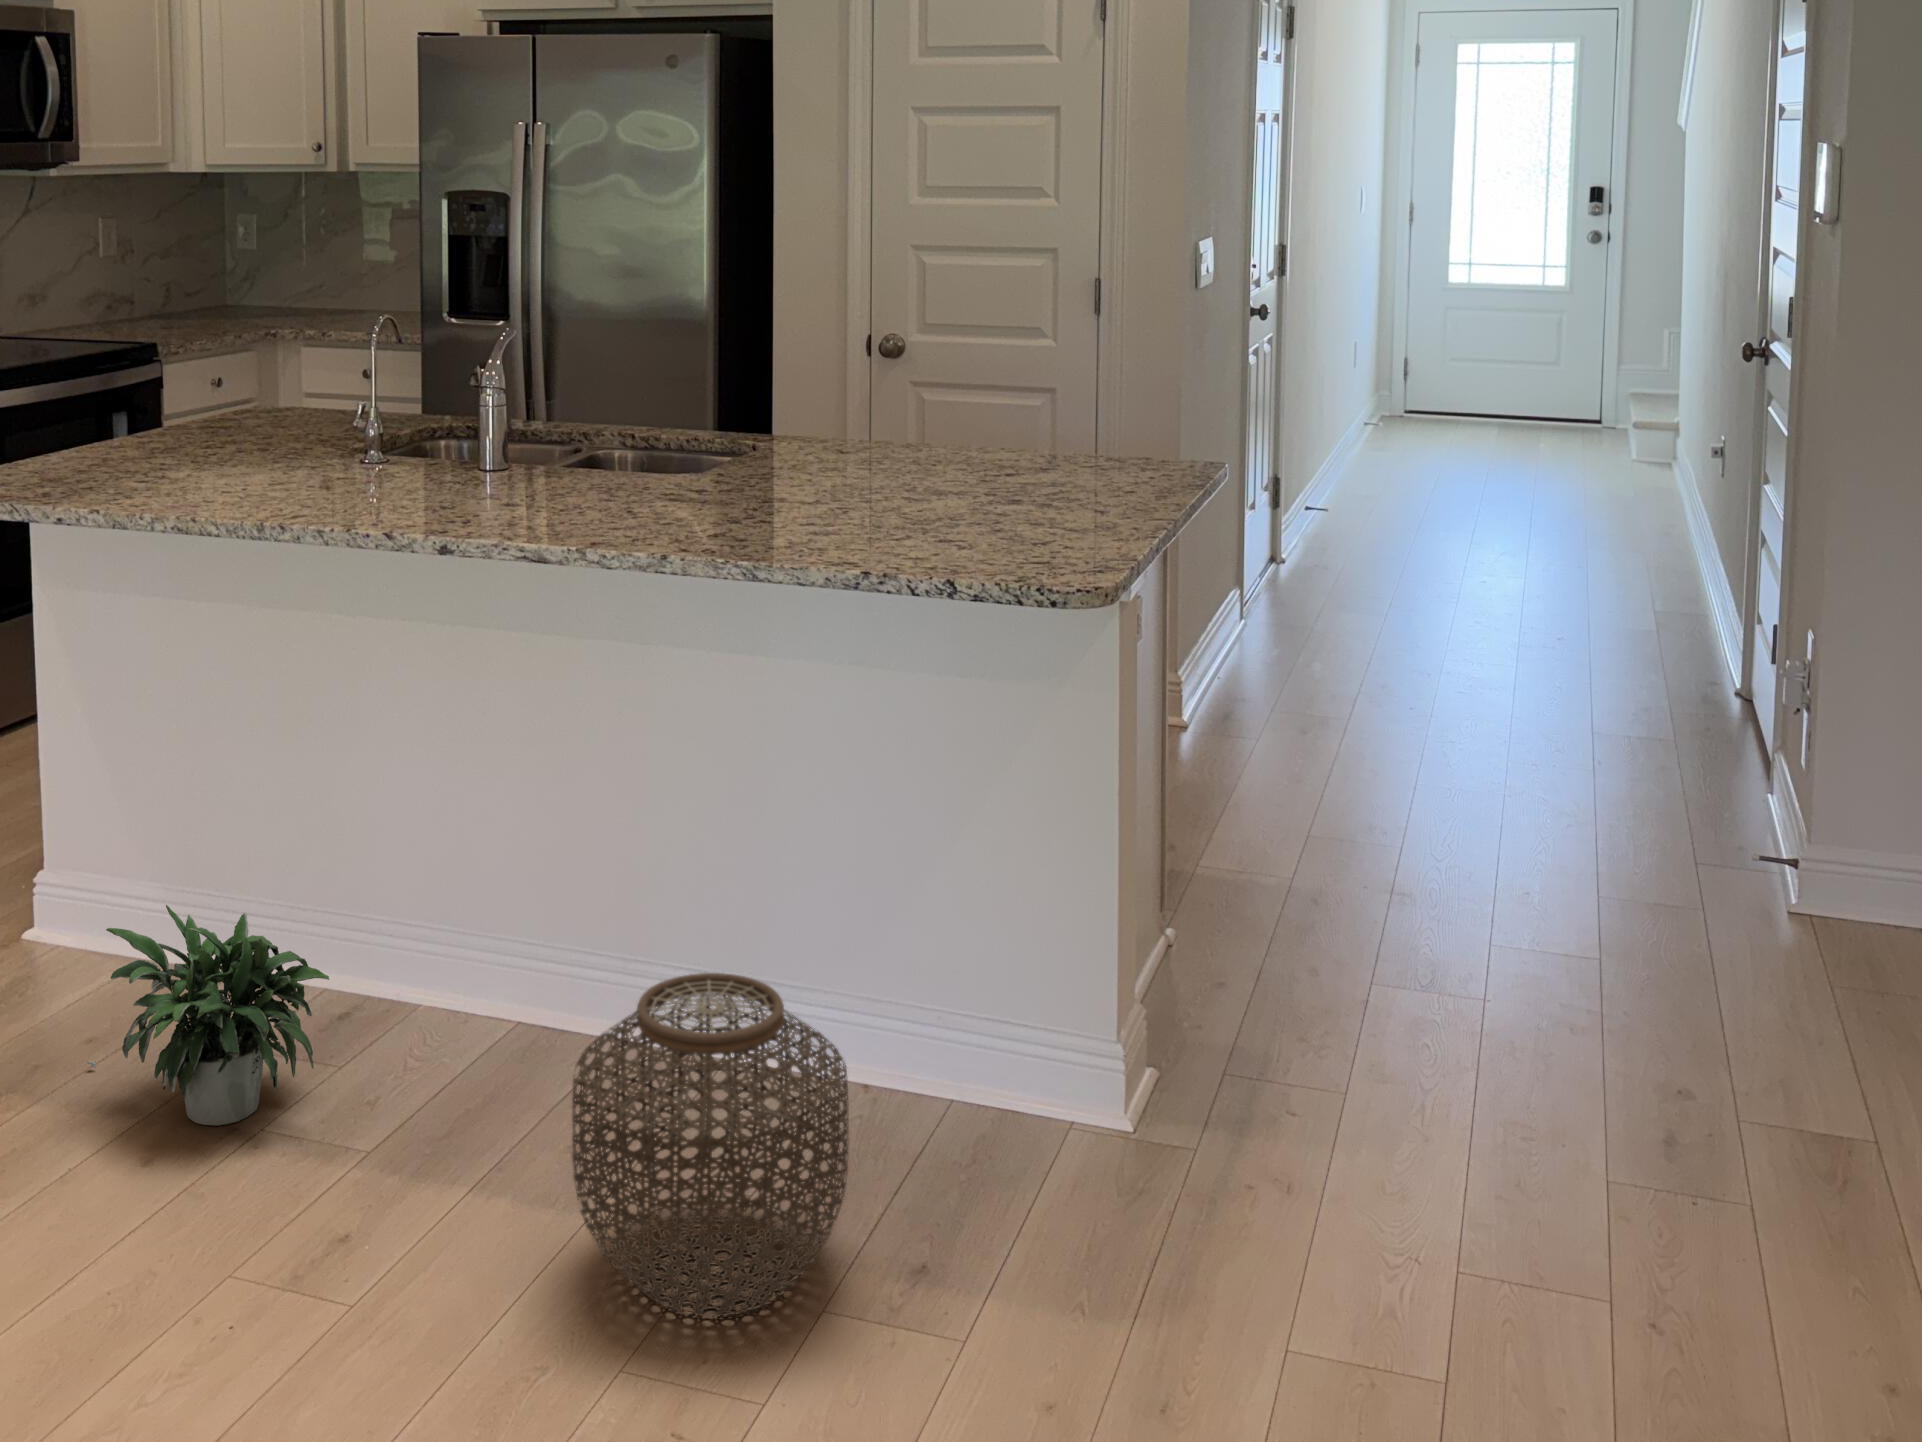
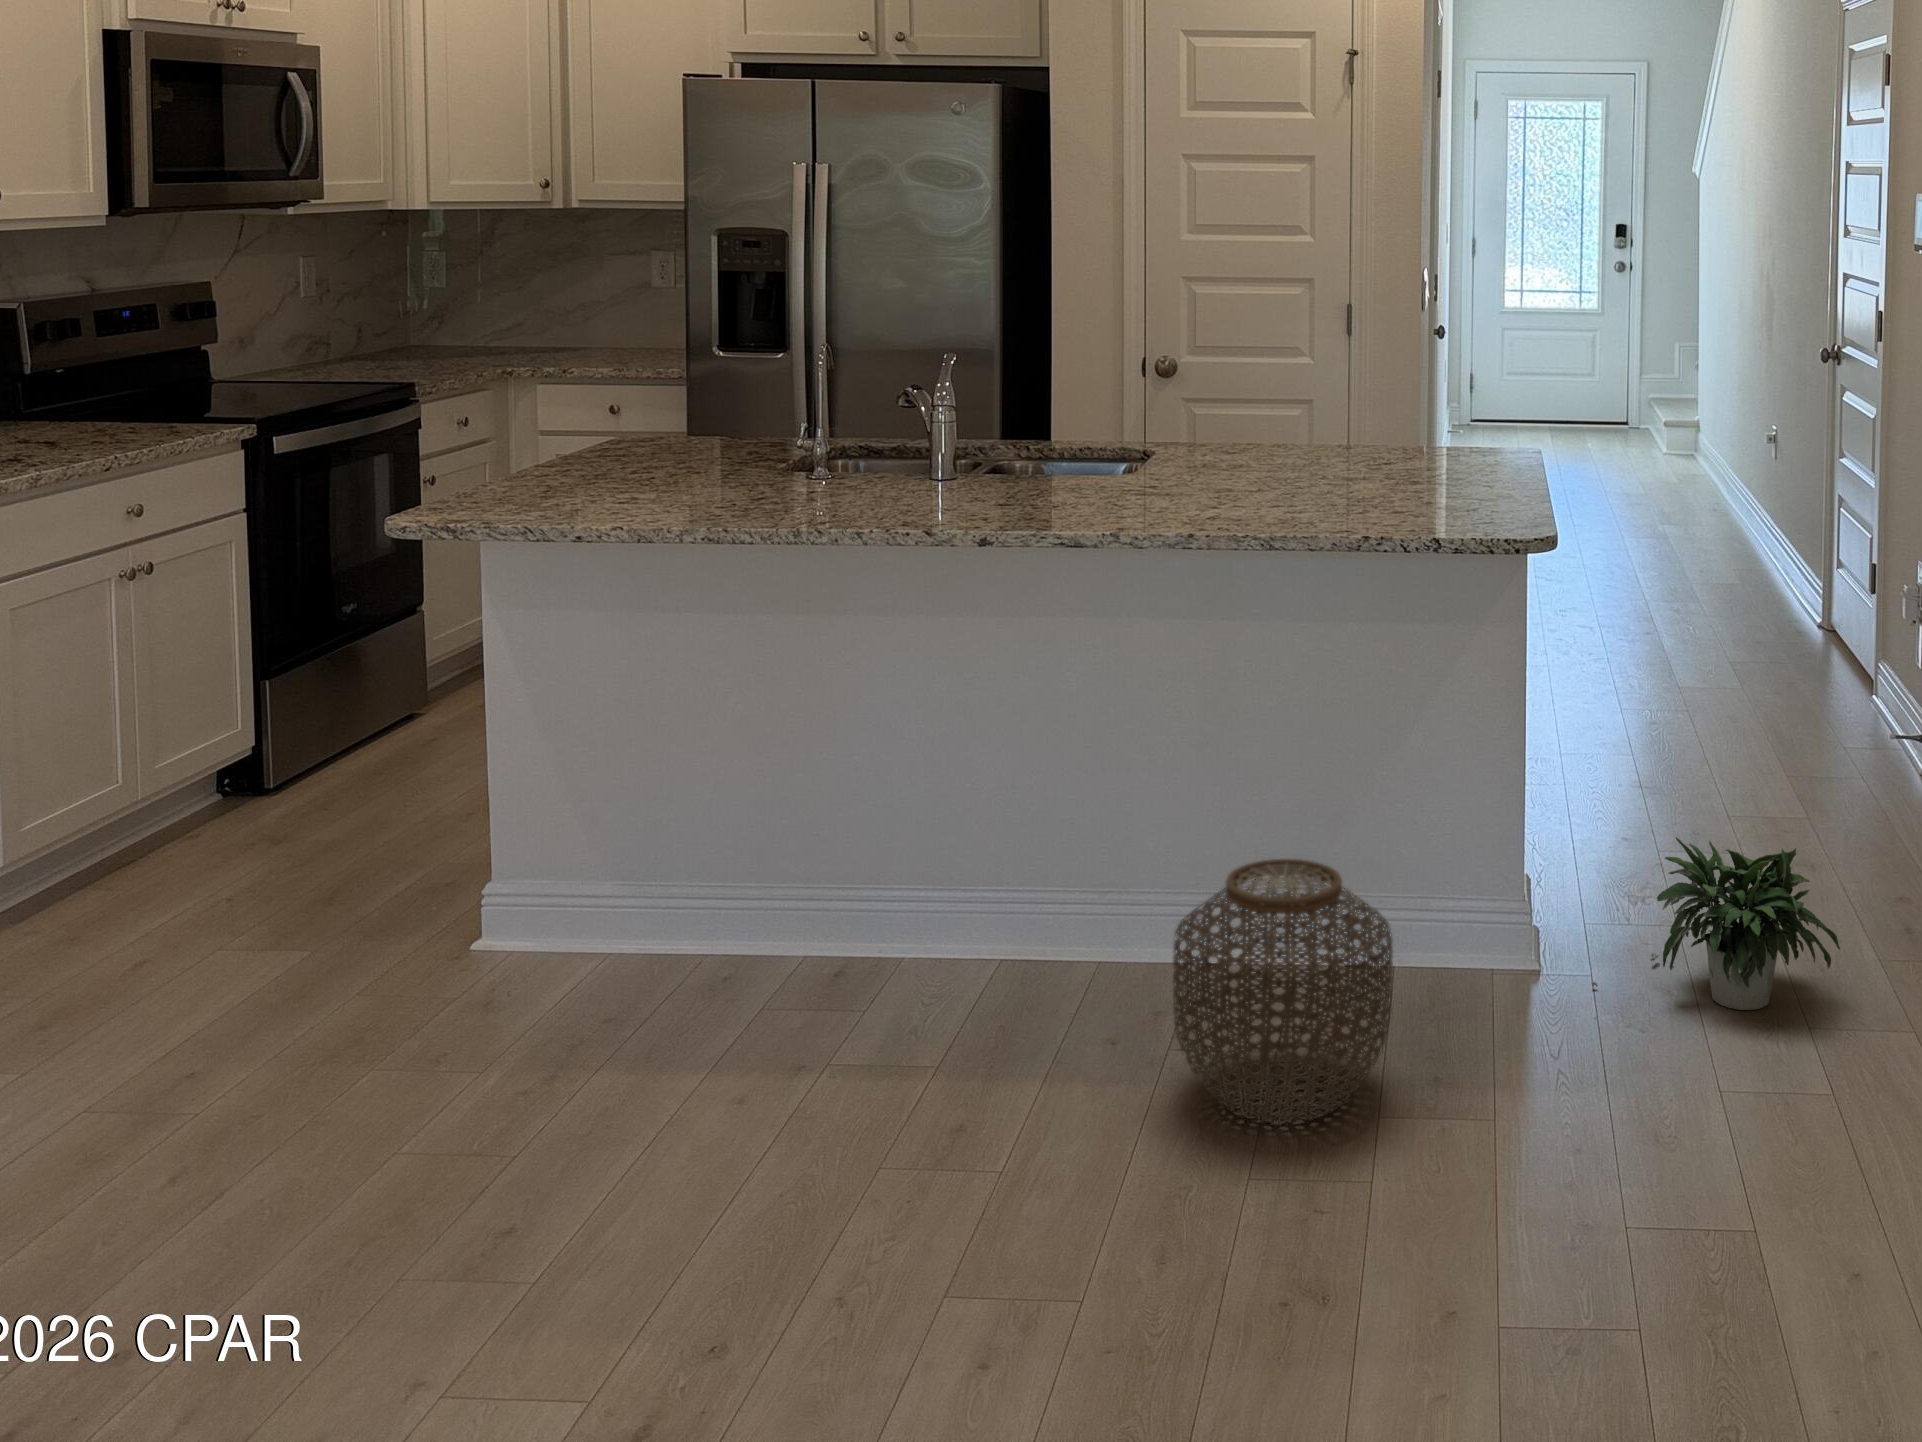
potted plant: present [87,905,329,1125] -> present [1591,837,1840,1010]

